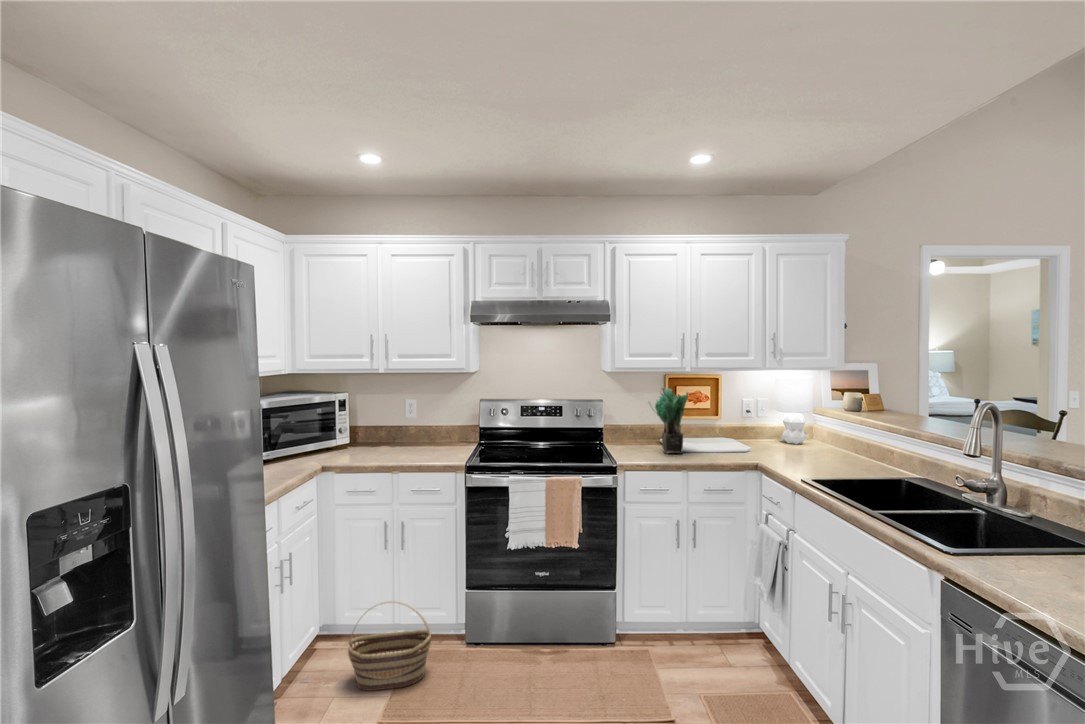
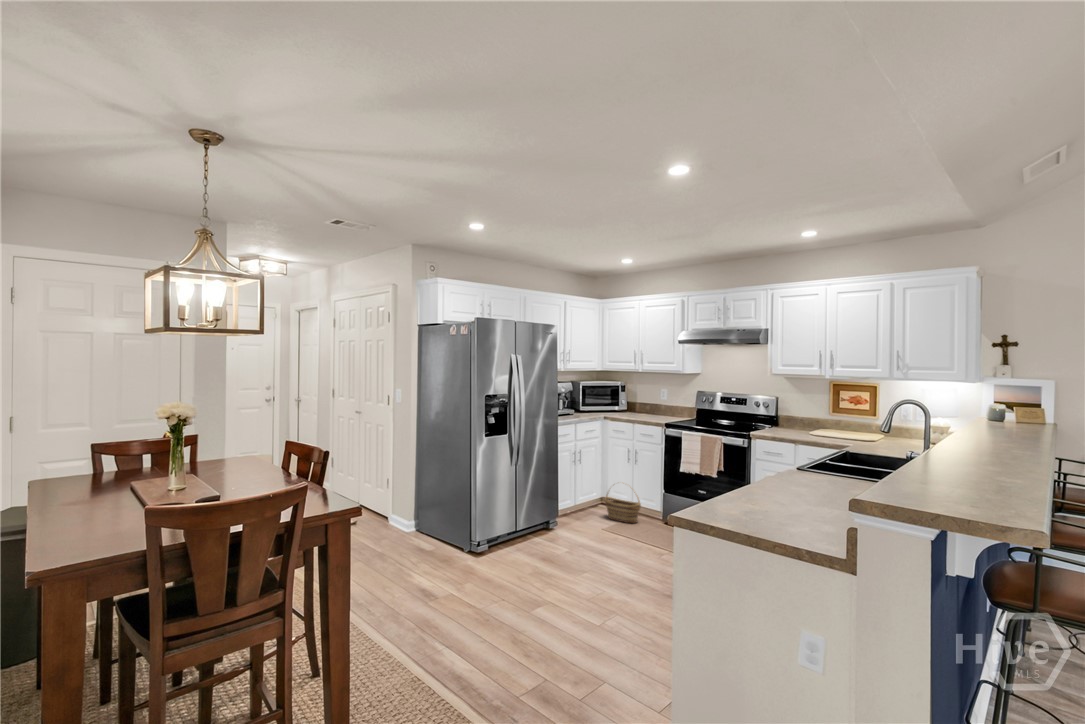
potted plant: present [655,388,688,453] -> none [781,390,810,435]

